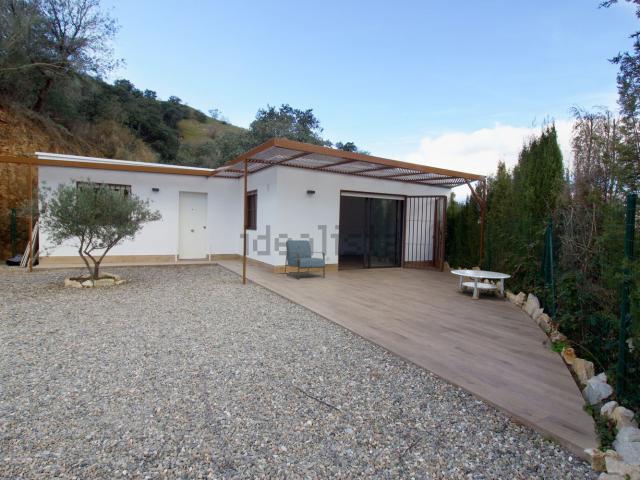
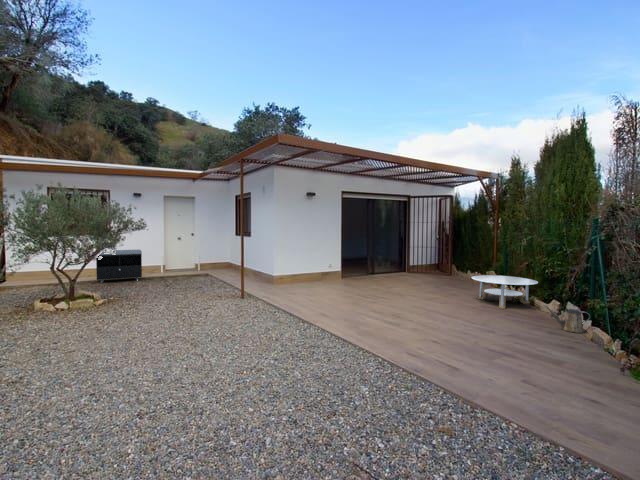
storage bench: none [117,239,157,268] -> present [96,250,142,283]
chair: present [285,240,325,279] -> none [285,246,330,290]
watering can: none [503,294,543,319] -> present [544,305,590,333]

